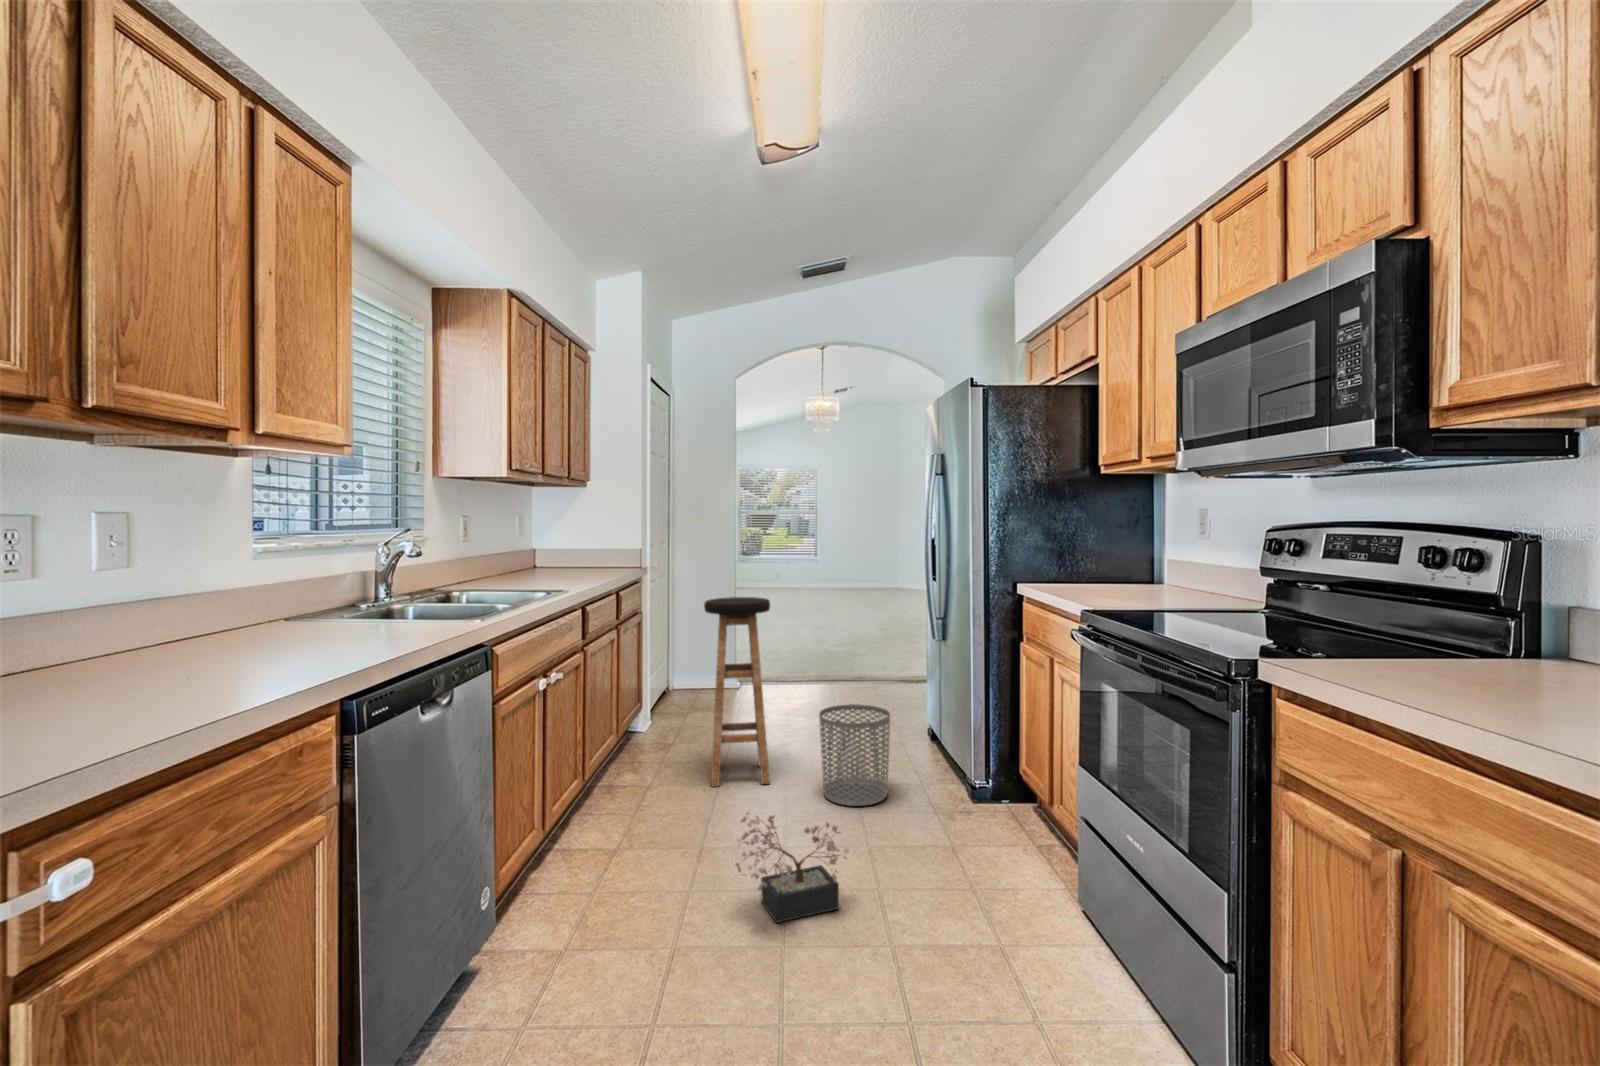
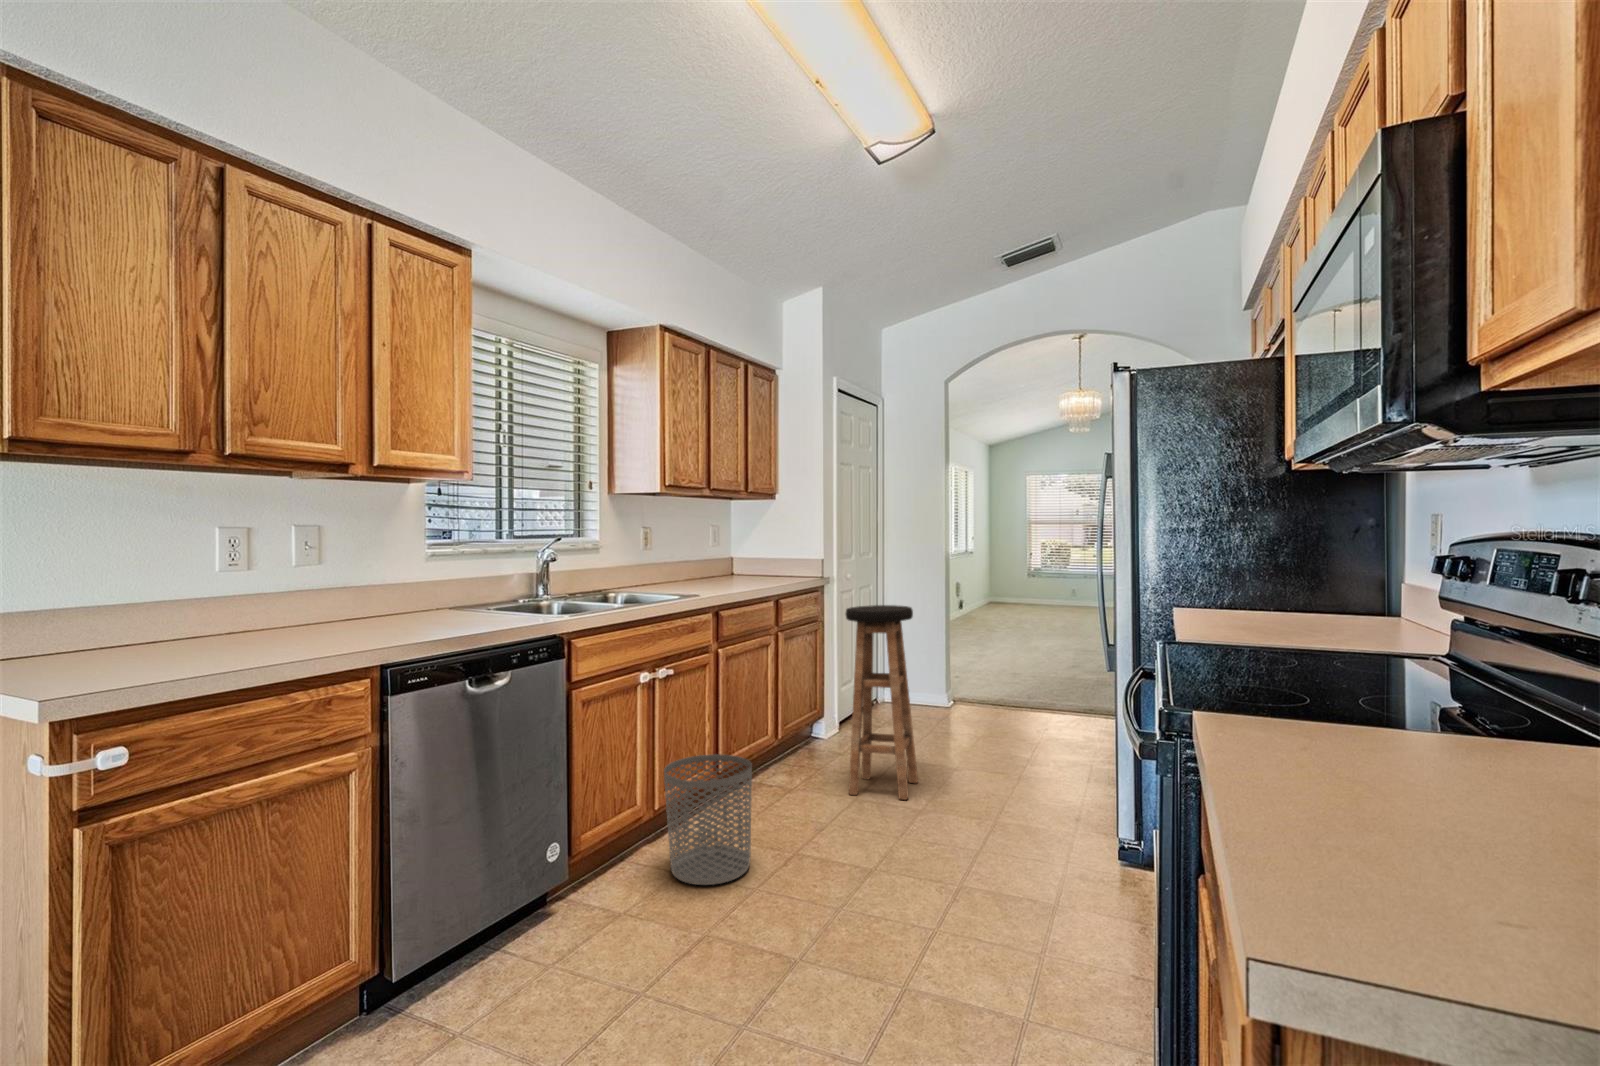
waste bin: present [819,704,890,806] -> present [664,754,752,885]
decorative plant: present [736,812,849,923] -> none [780,815,900,931]

